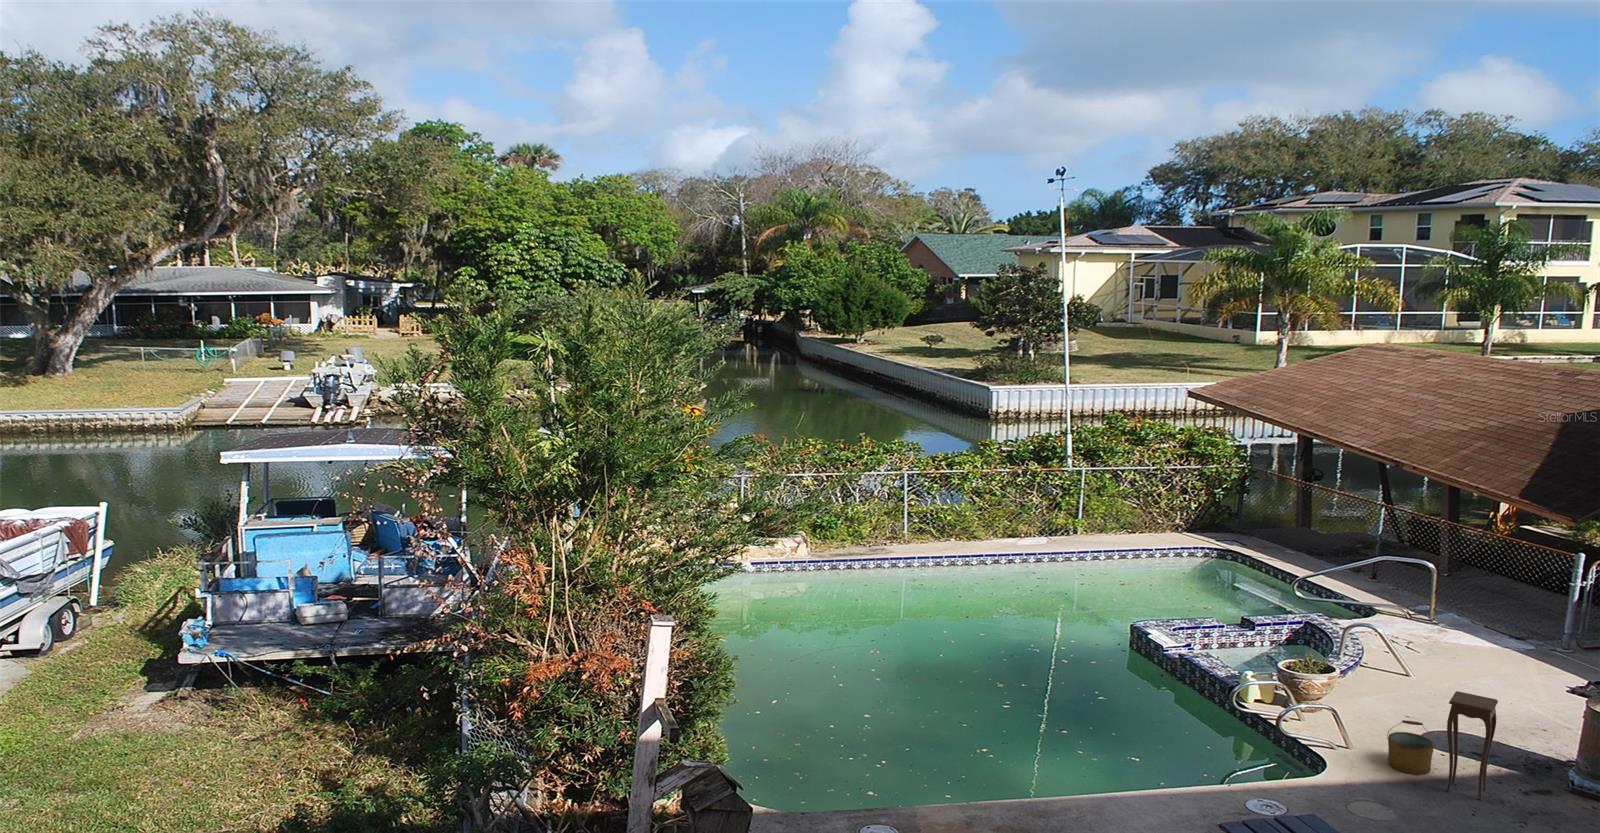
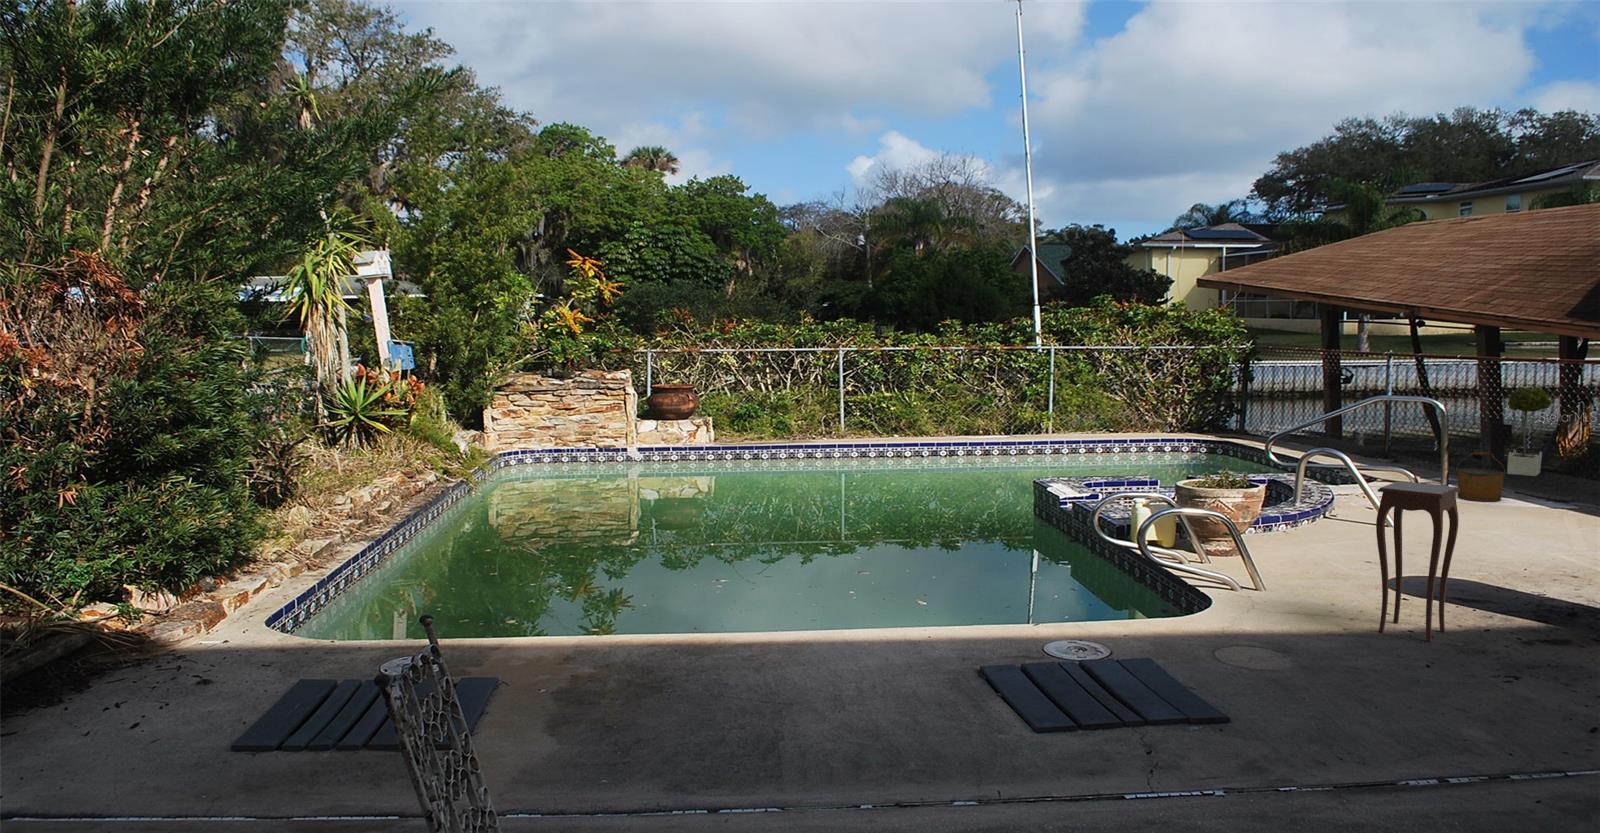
potted tree: none [1461,537,1494,603] -> present [1507,387,1551,476]
bucket: present [1387,720,1435,775] -> present [1456,452,1505,502]

